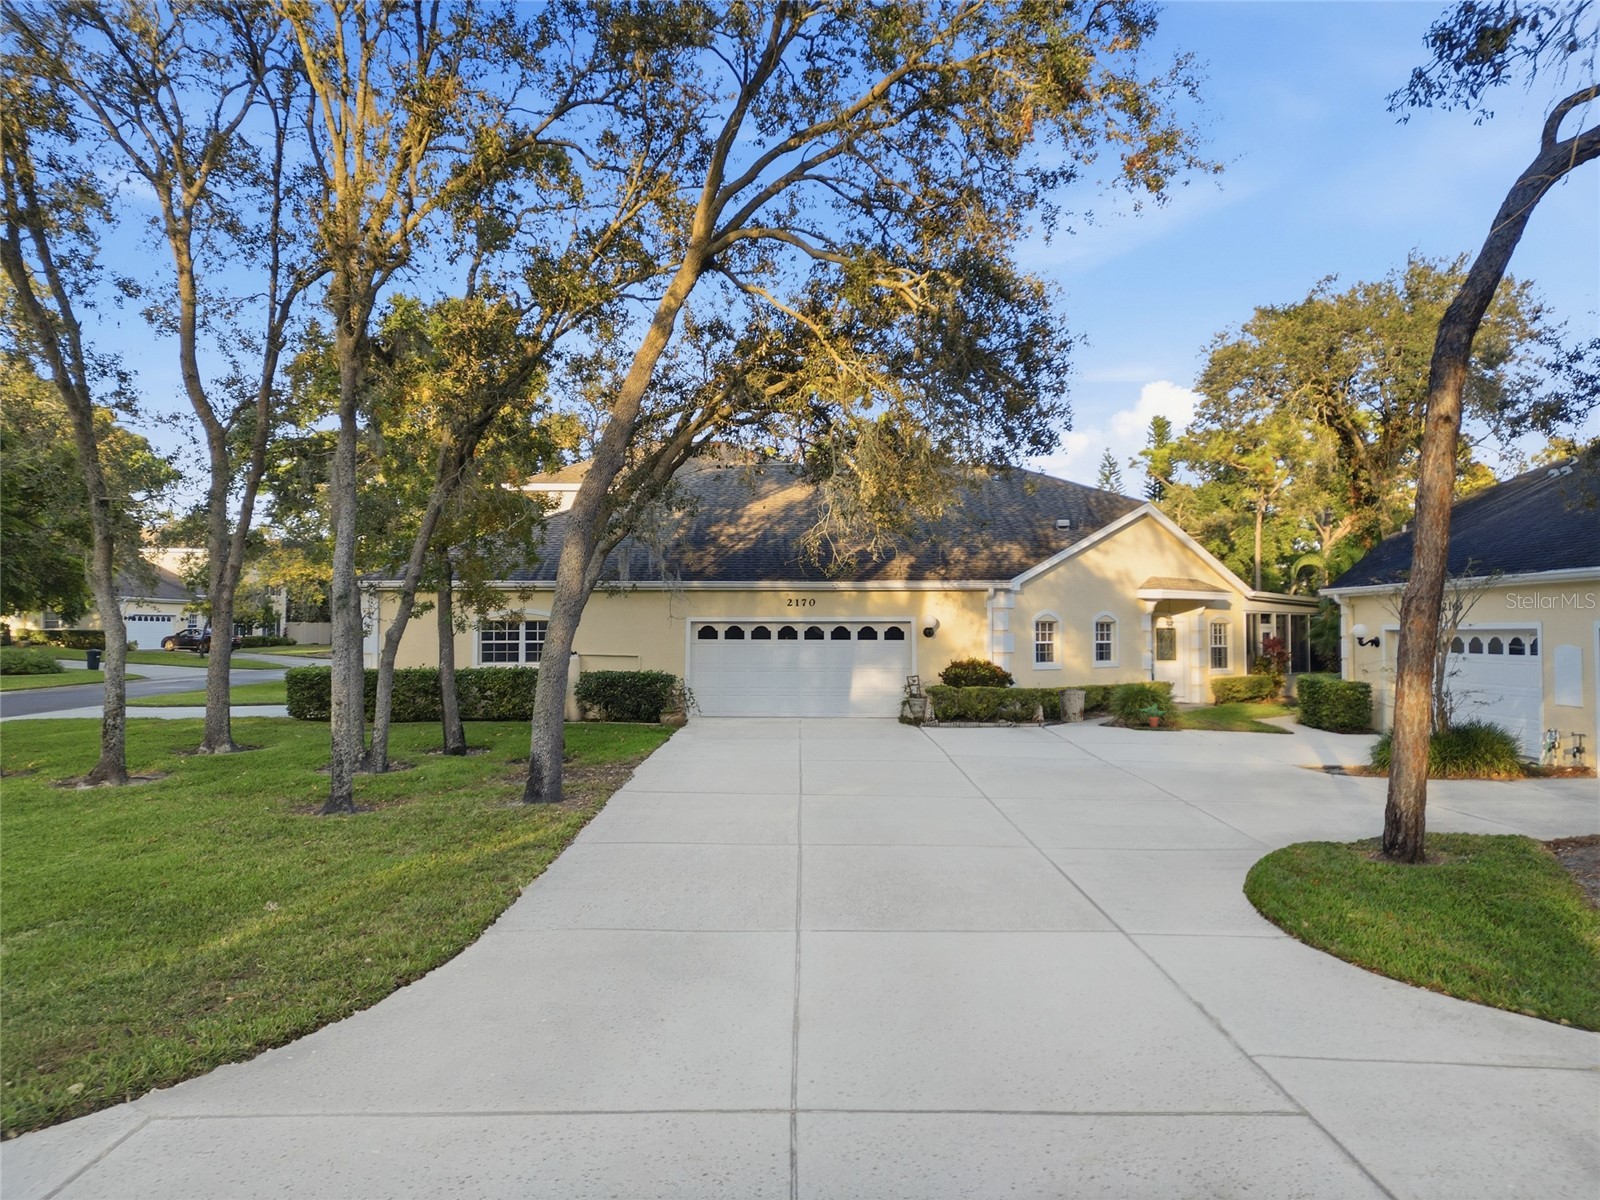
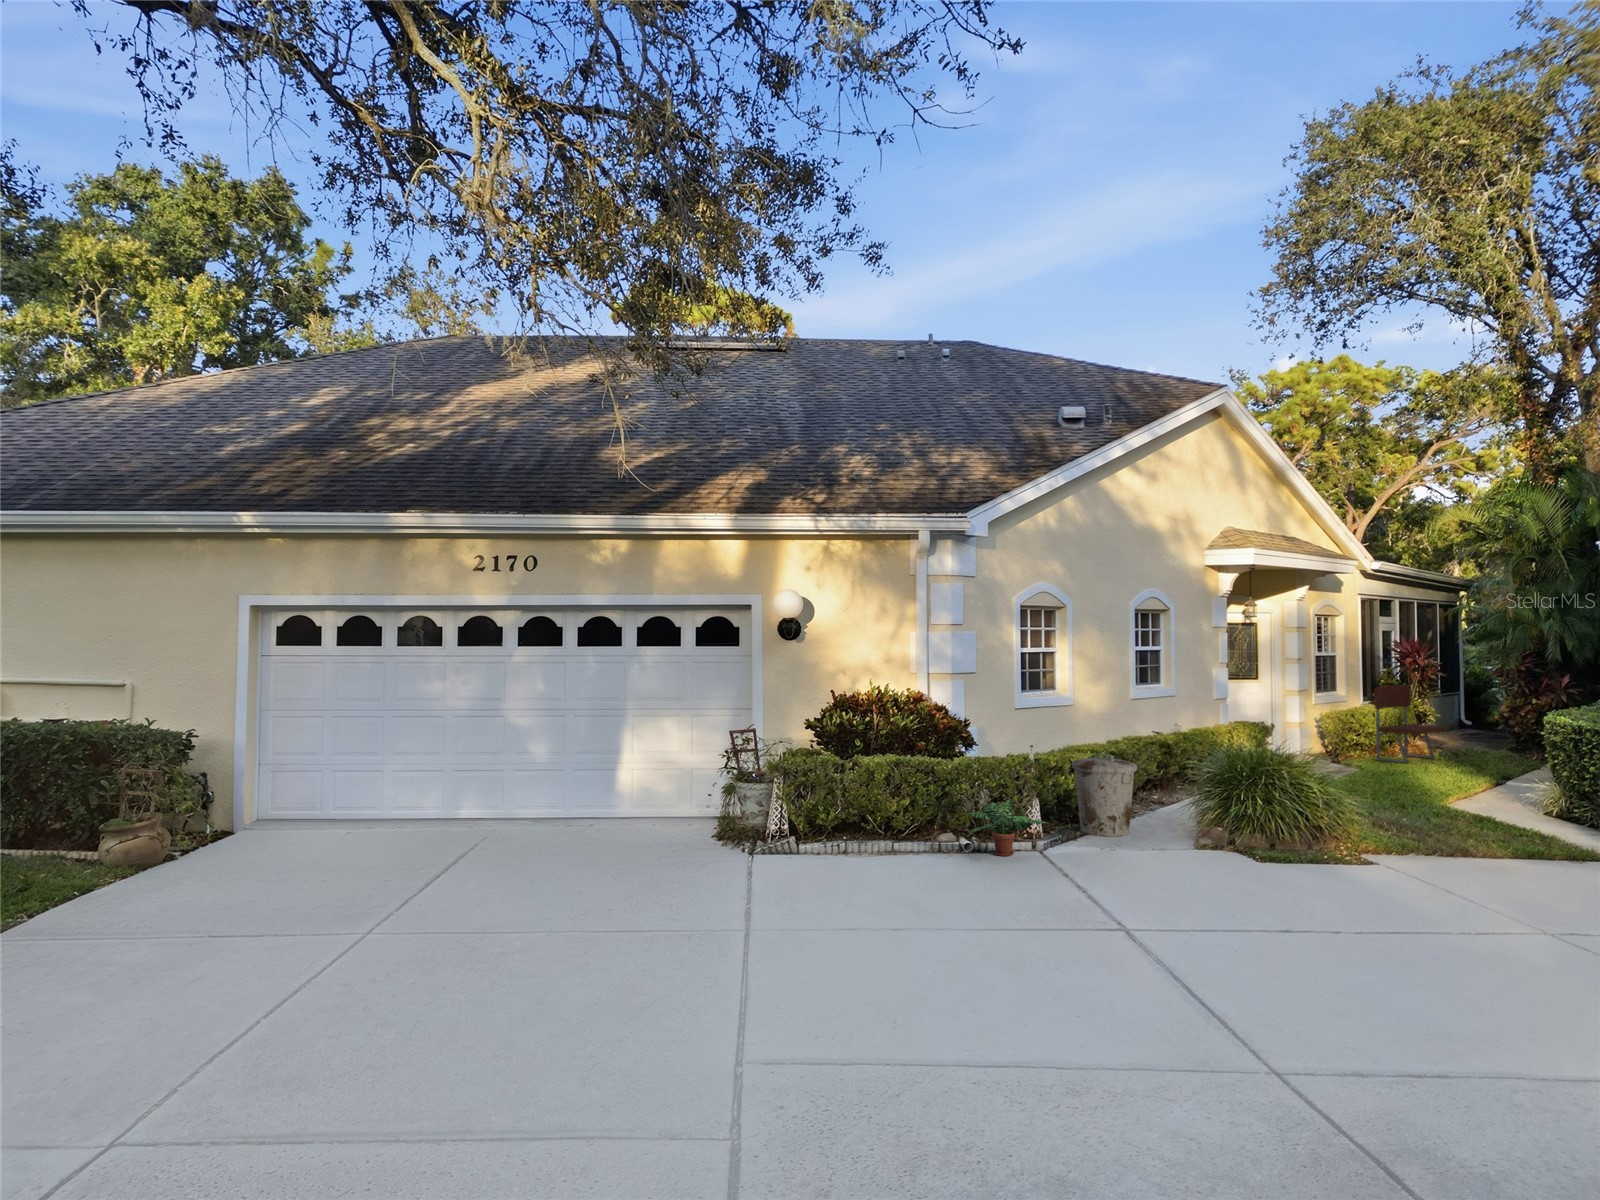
bench: none [1241,663,1283,706] -> present [1374,685,1447,764]
potted plant: present [1141,703,1165,727] -> present [966,799,1047,856]

